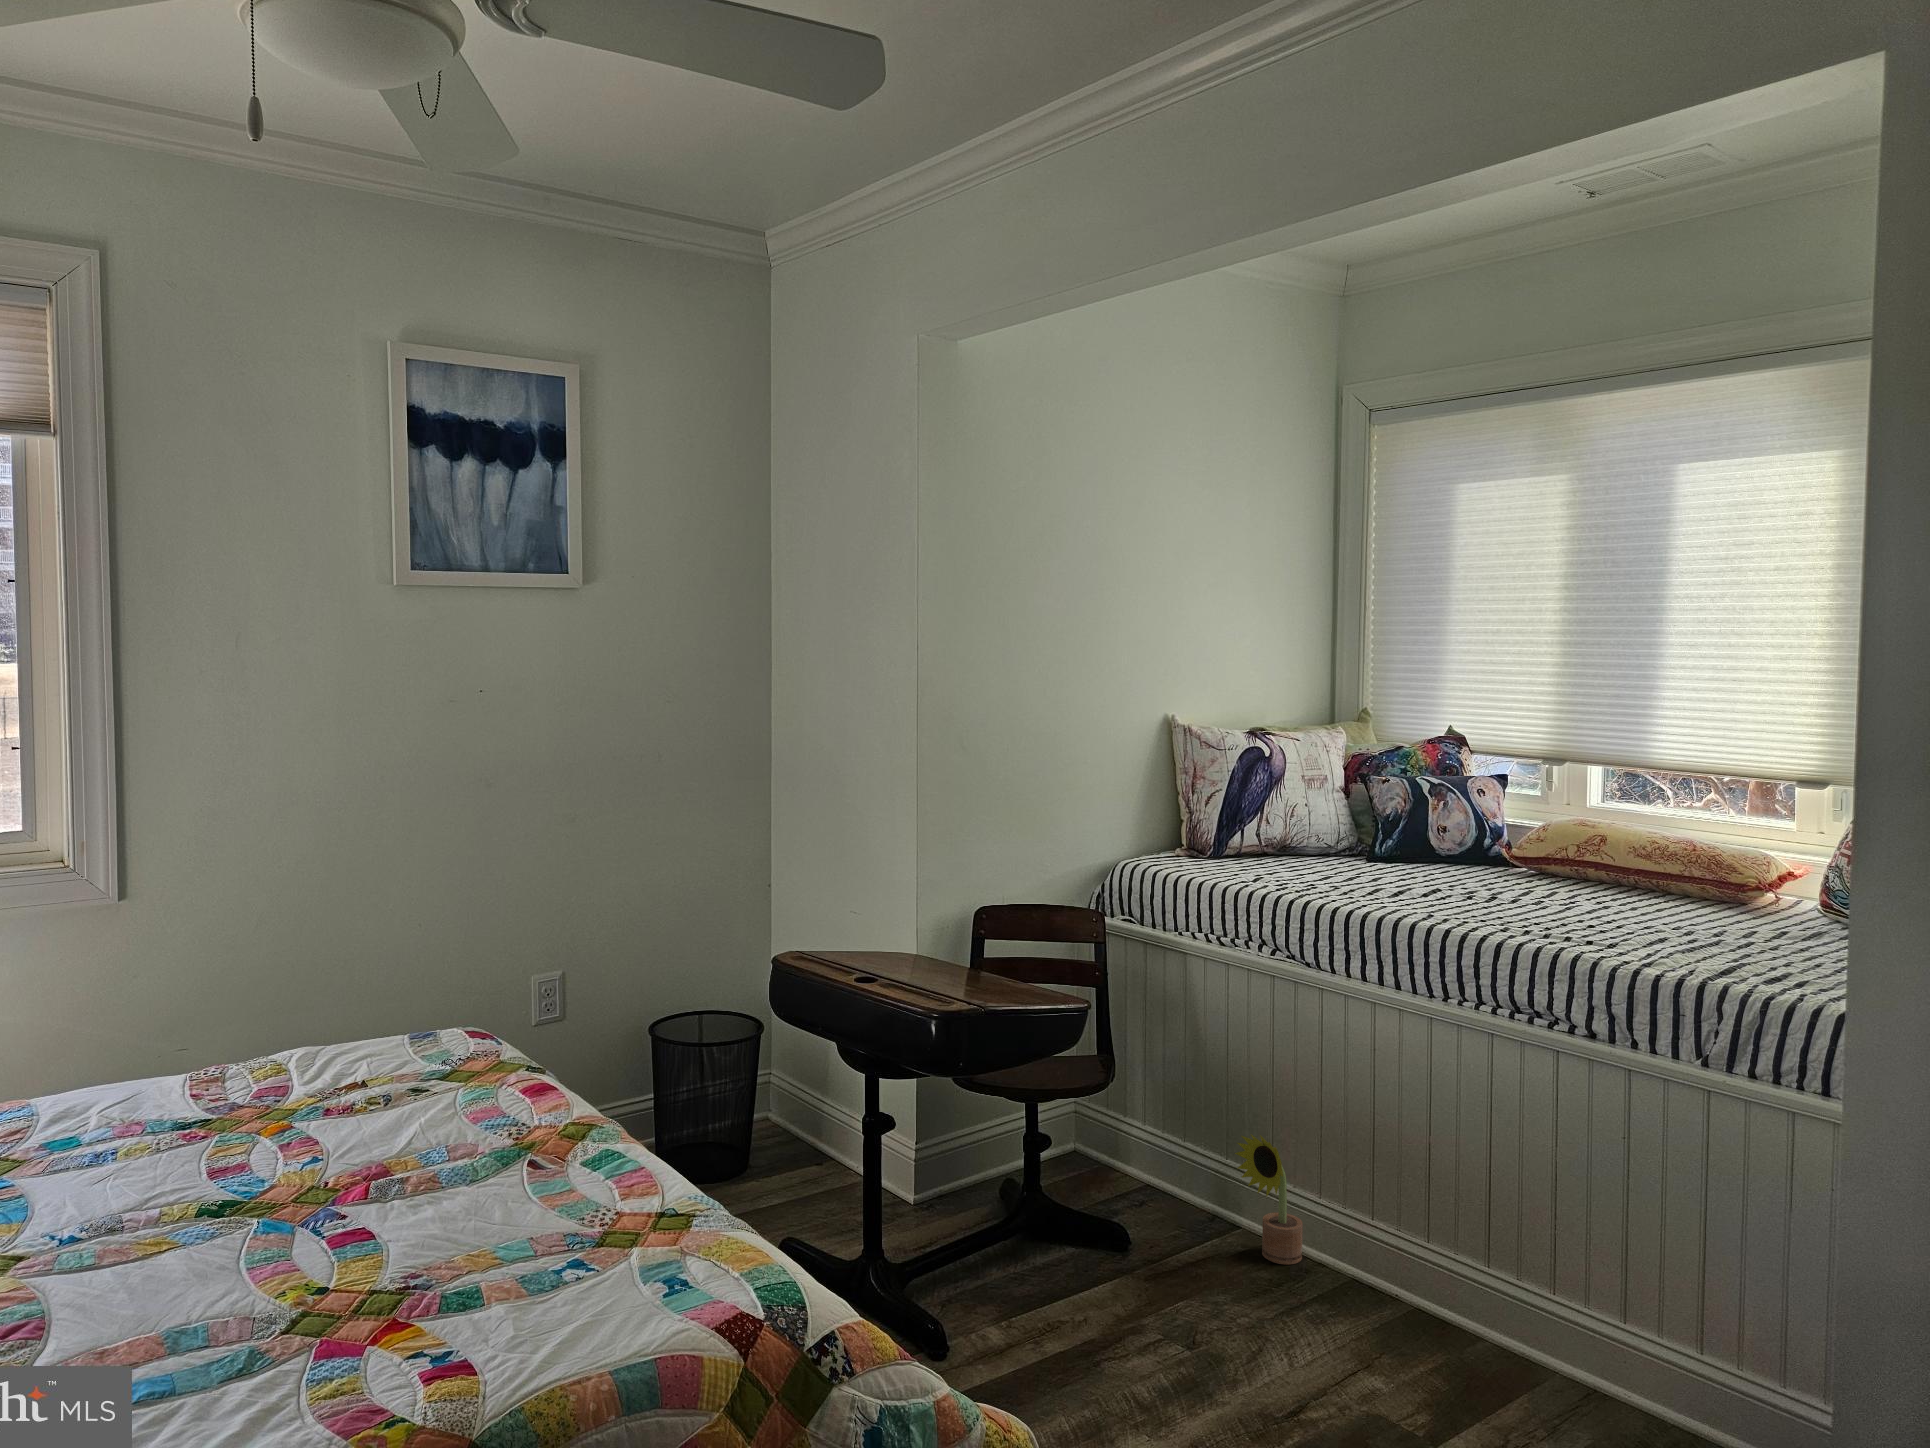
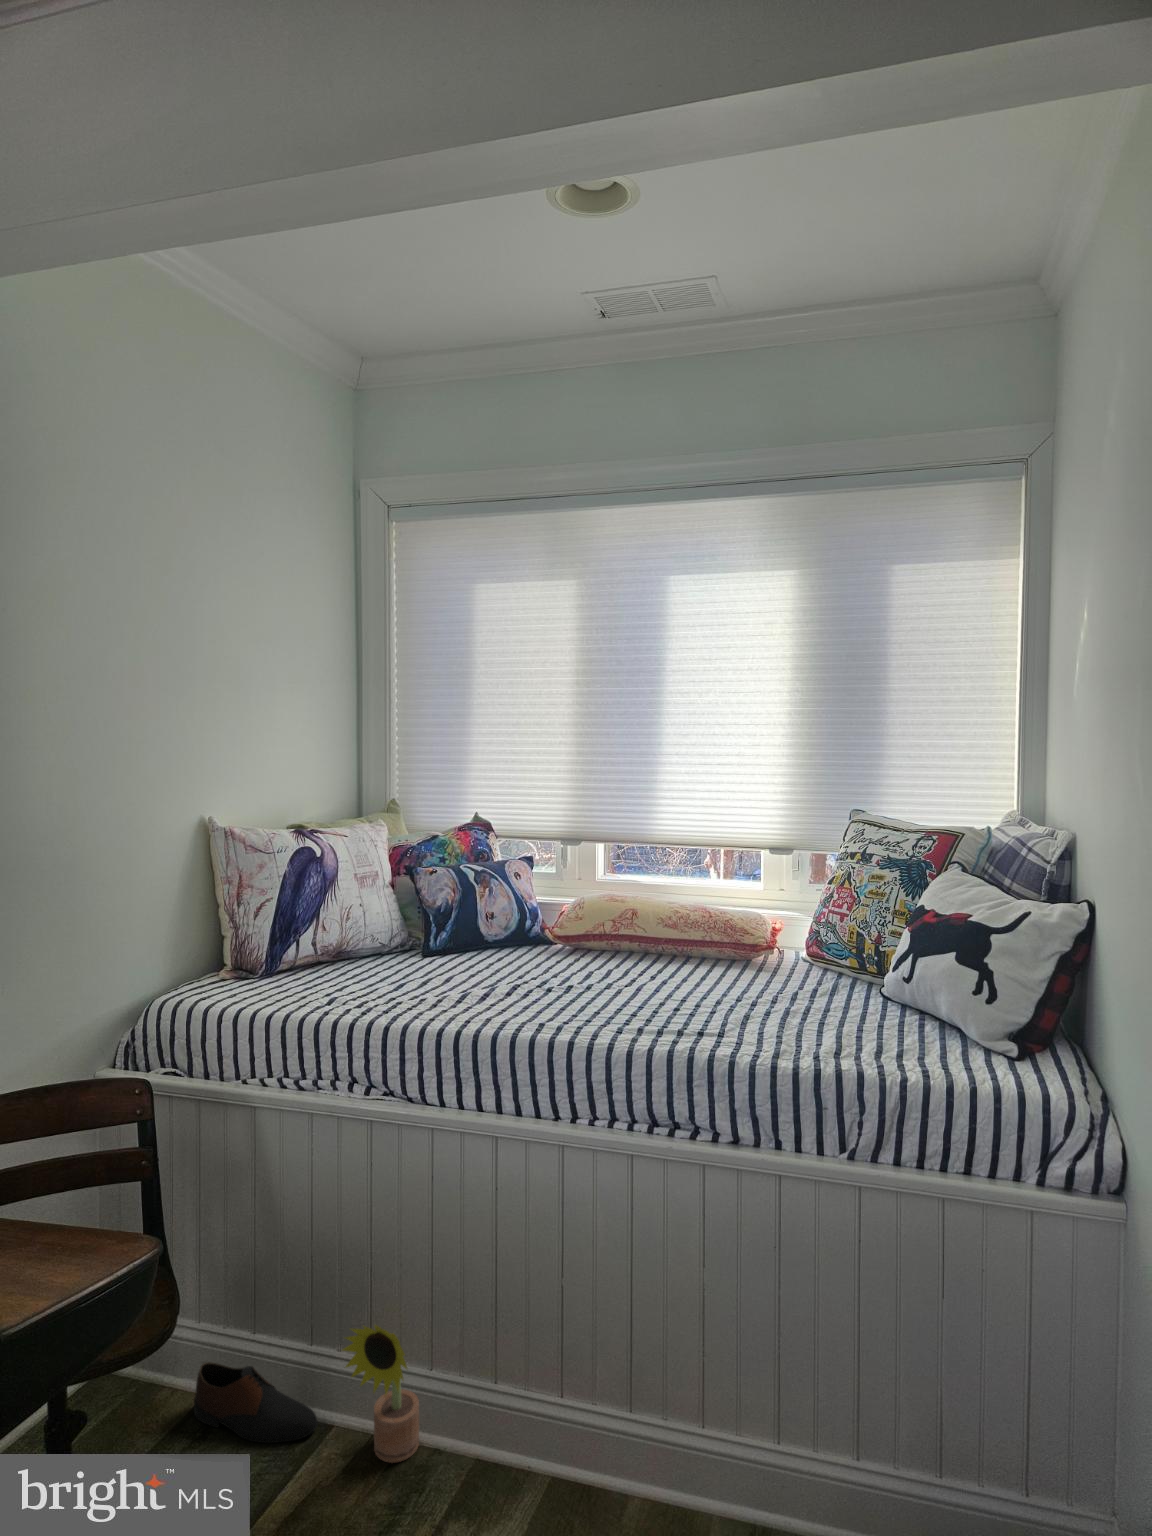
shoe: none [1130,1157,1222,1229] -> present [194,1362,318,1443]

